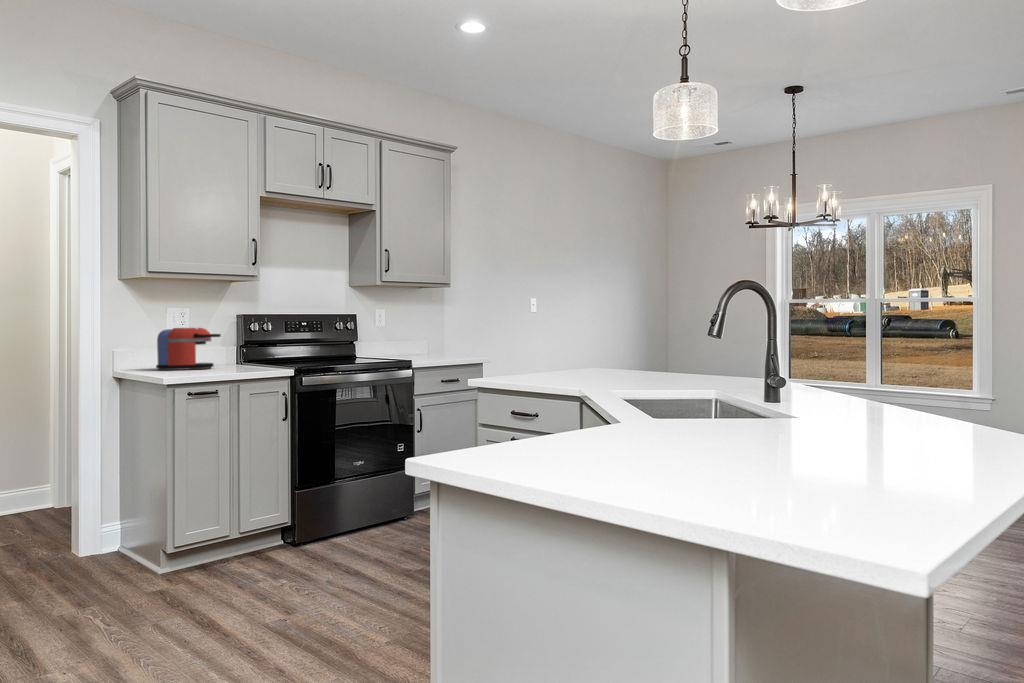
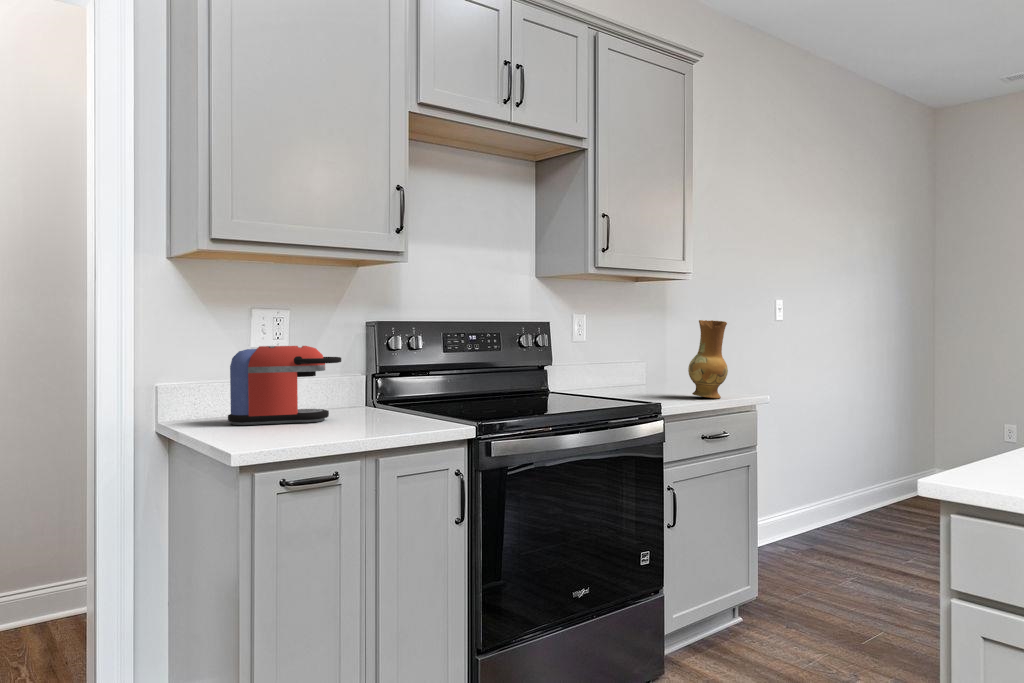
ceramic jug: none [436,314,459,360] -> present [688,320,728,399]

